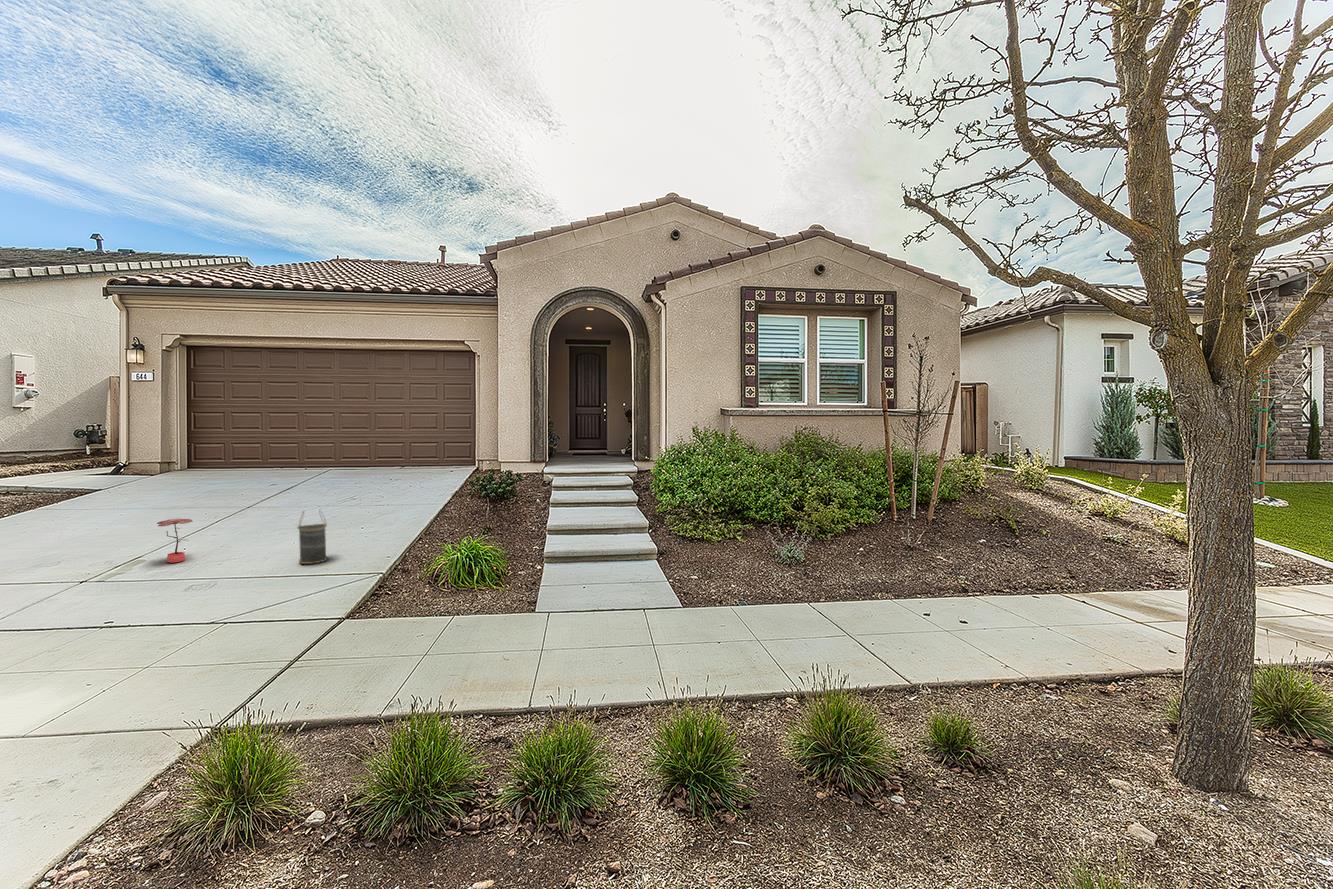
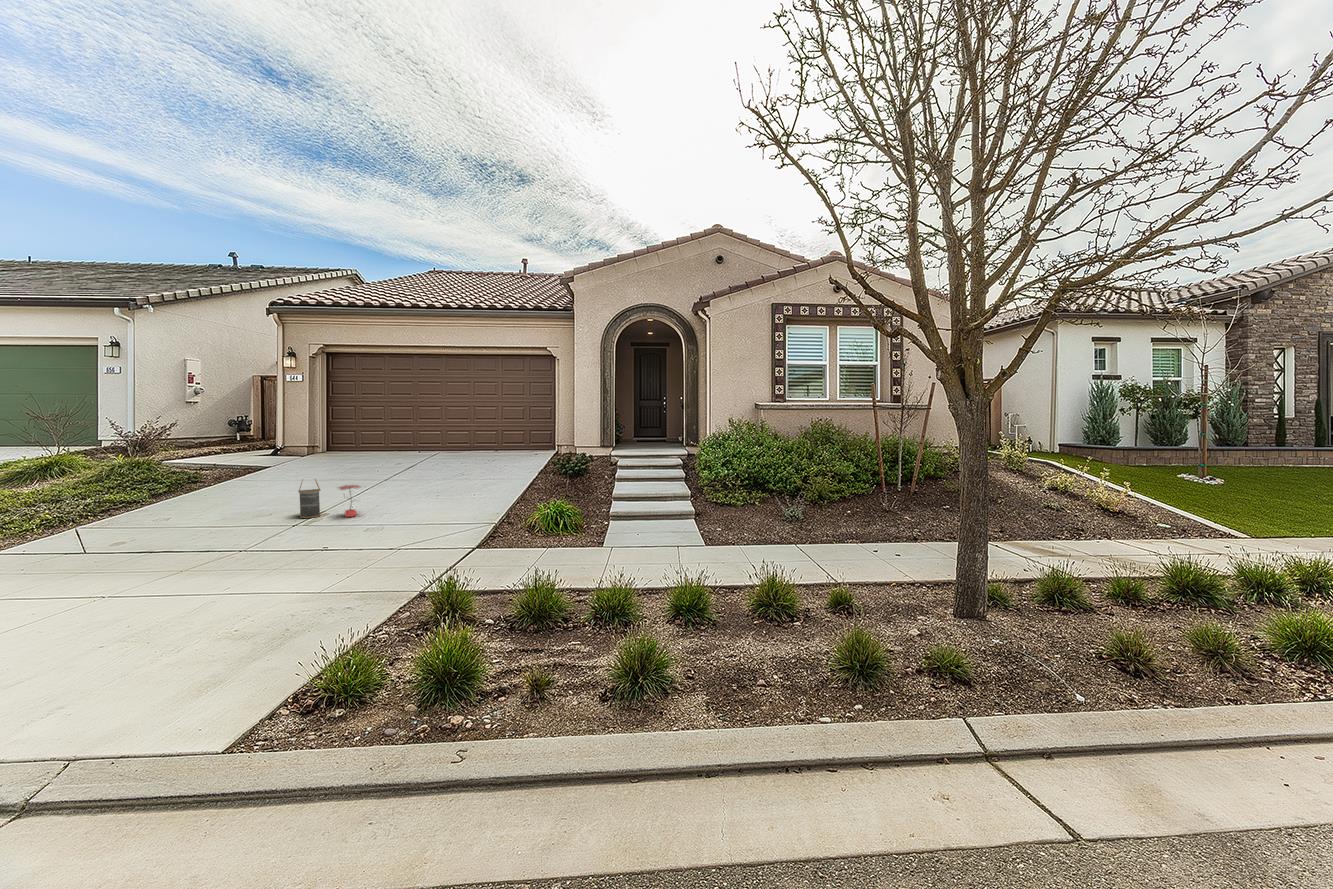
basket: present [298,512,327,564] -> present [298,479,321,518]

